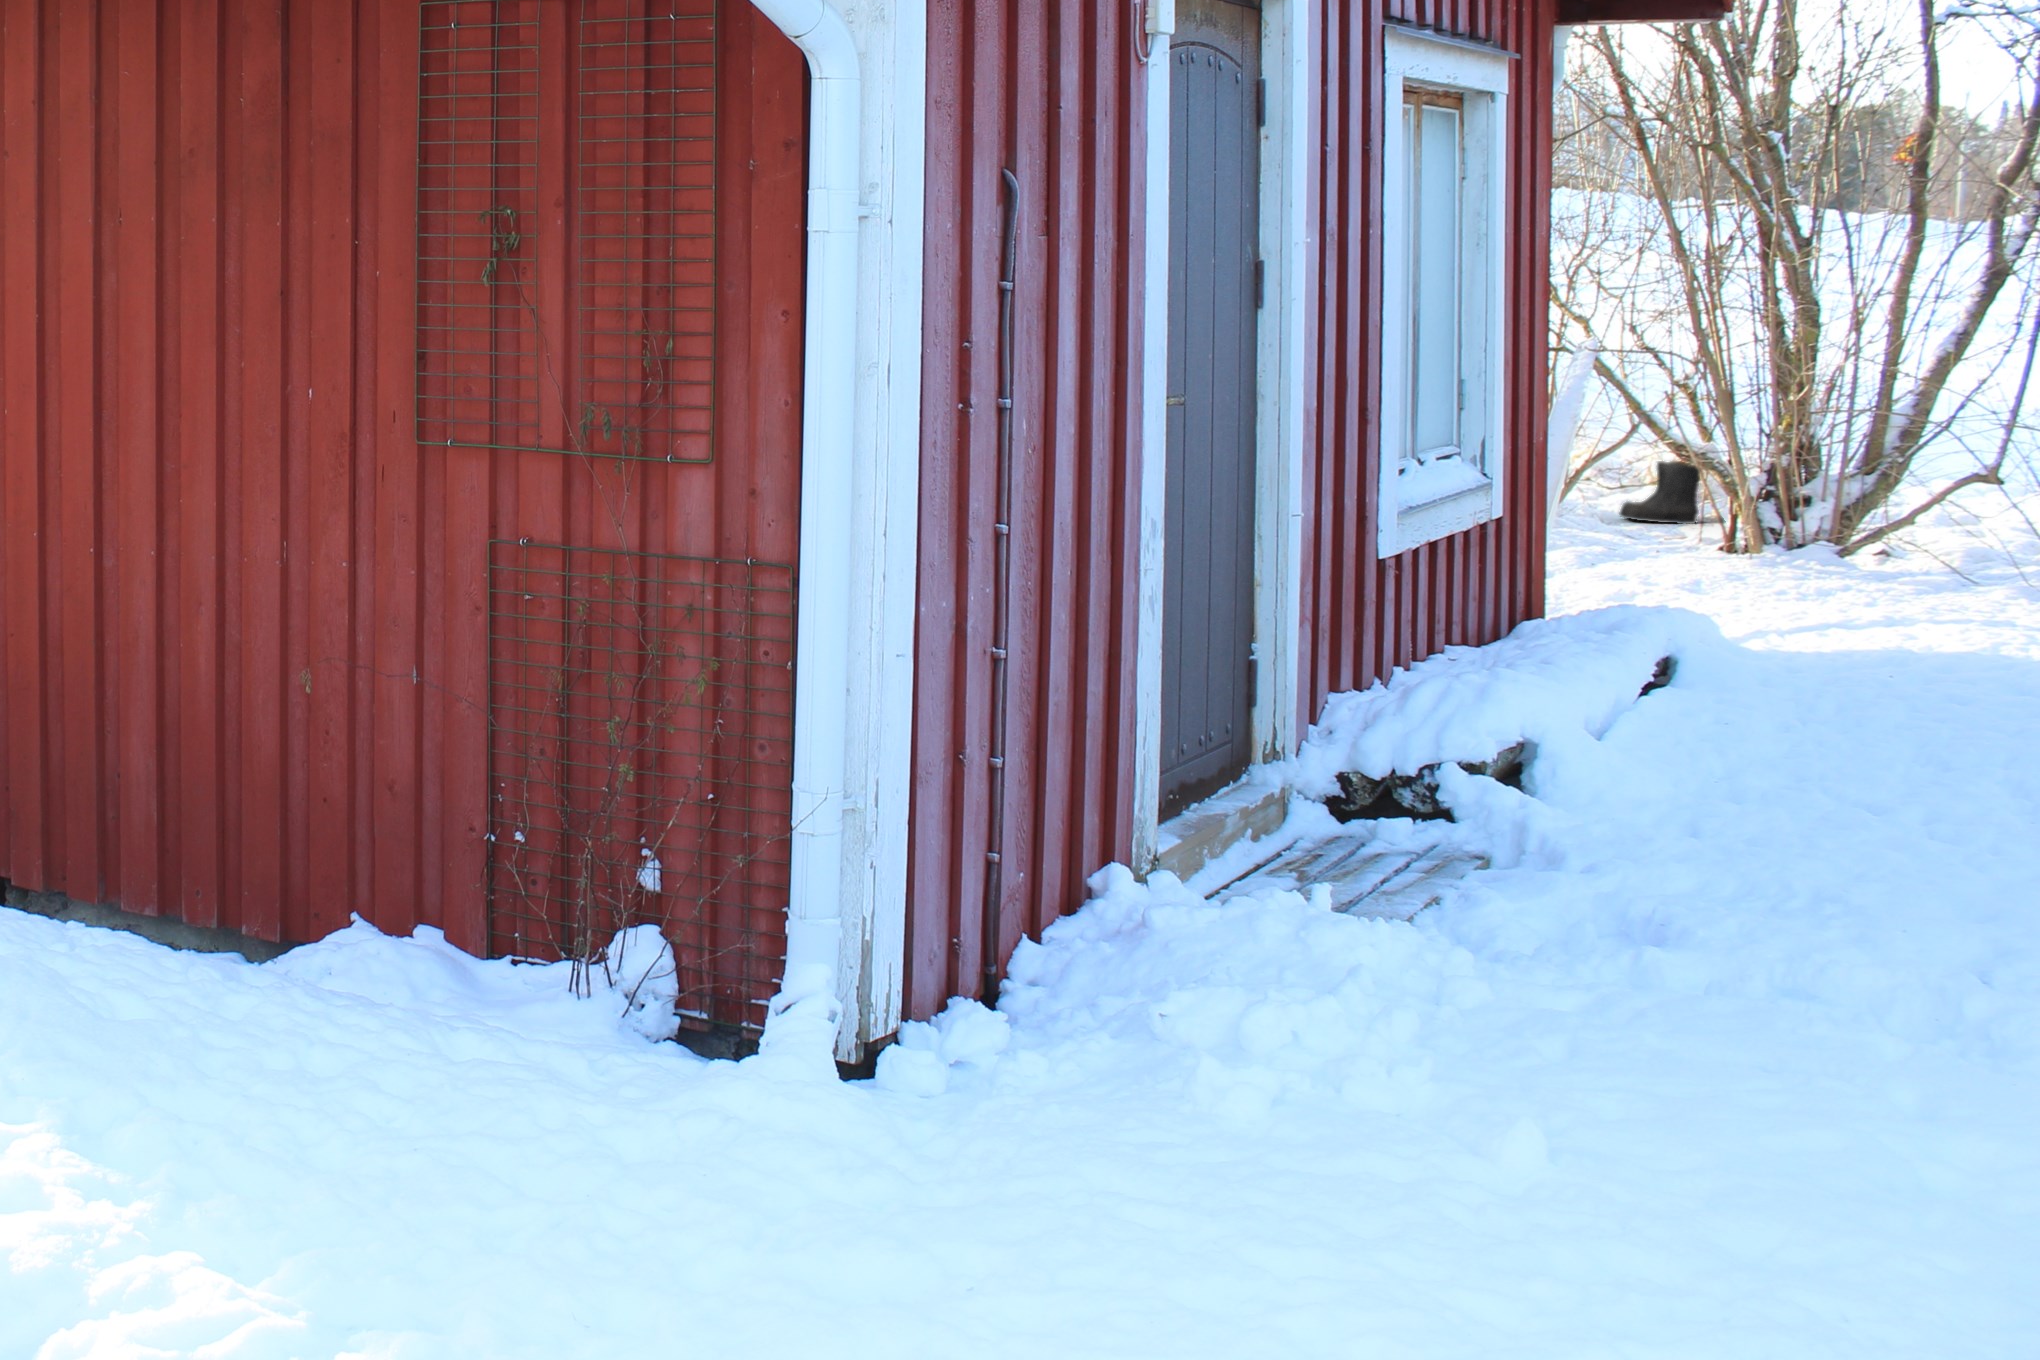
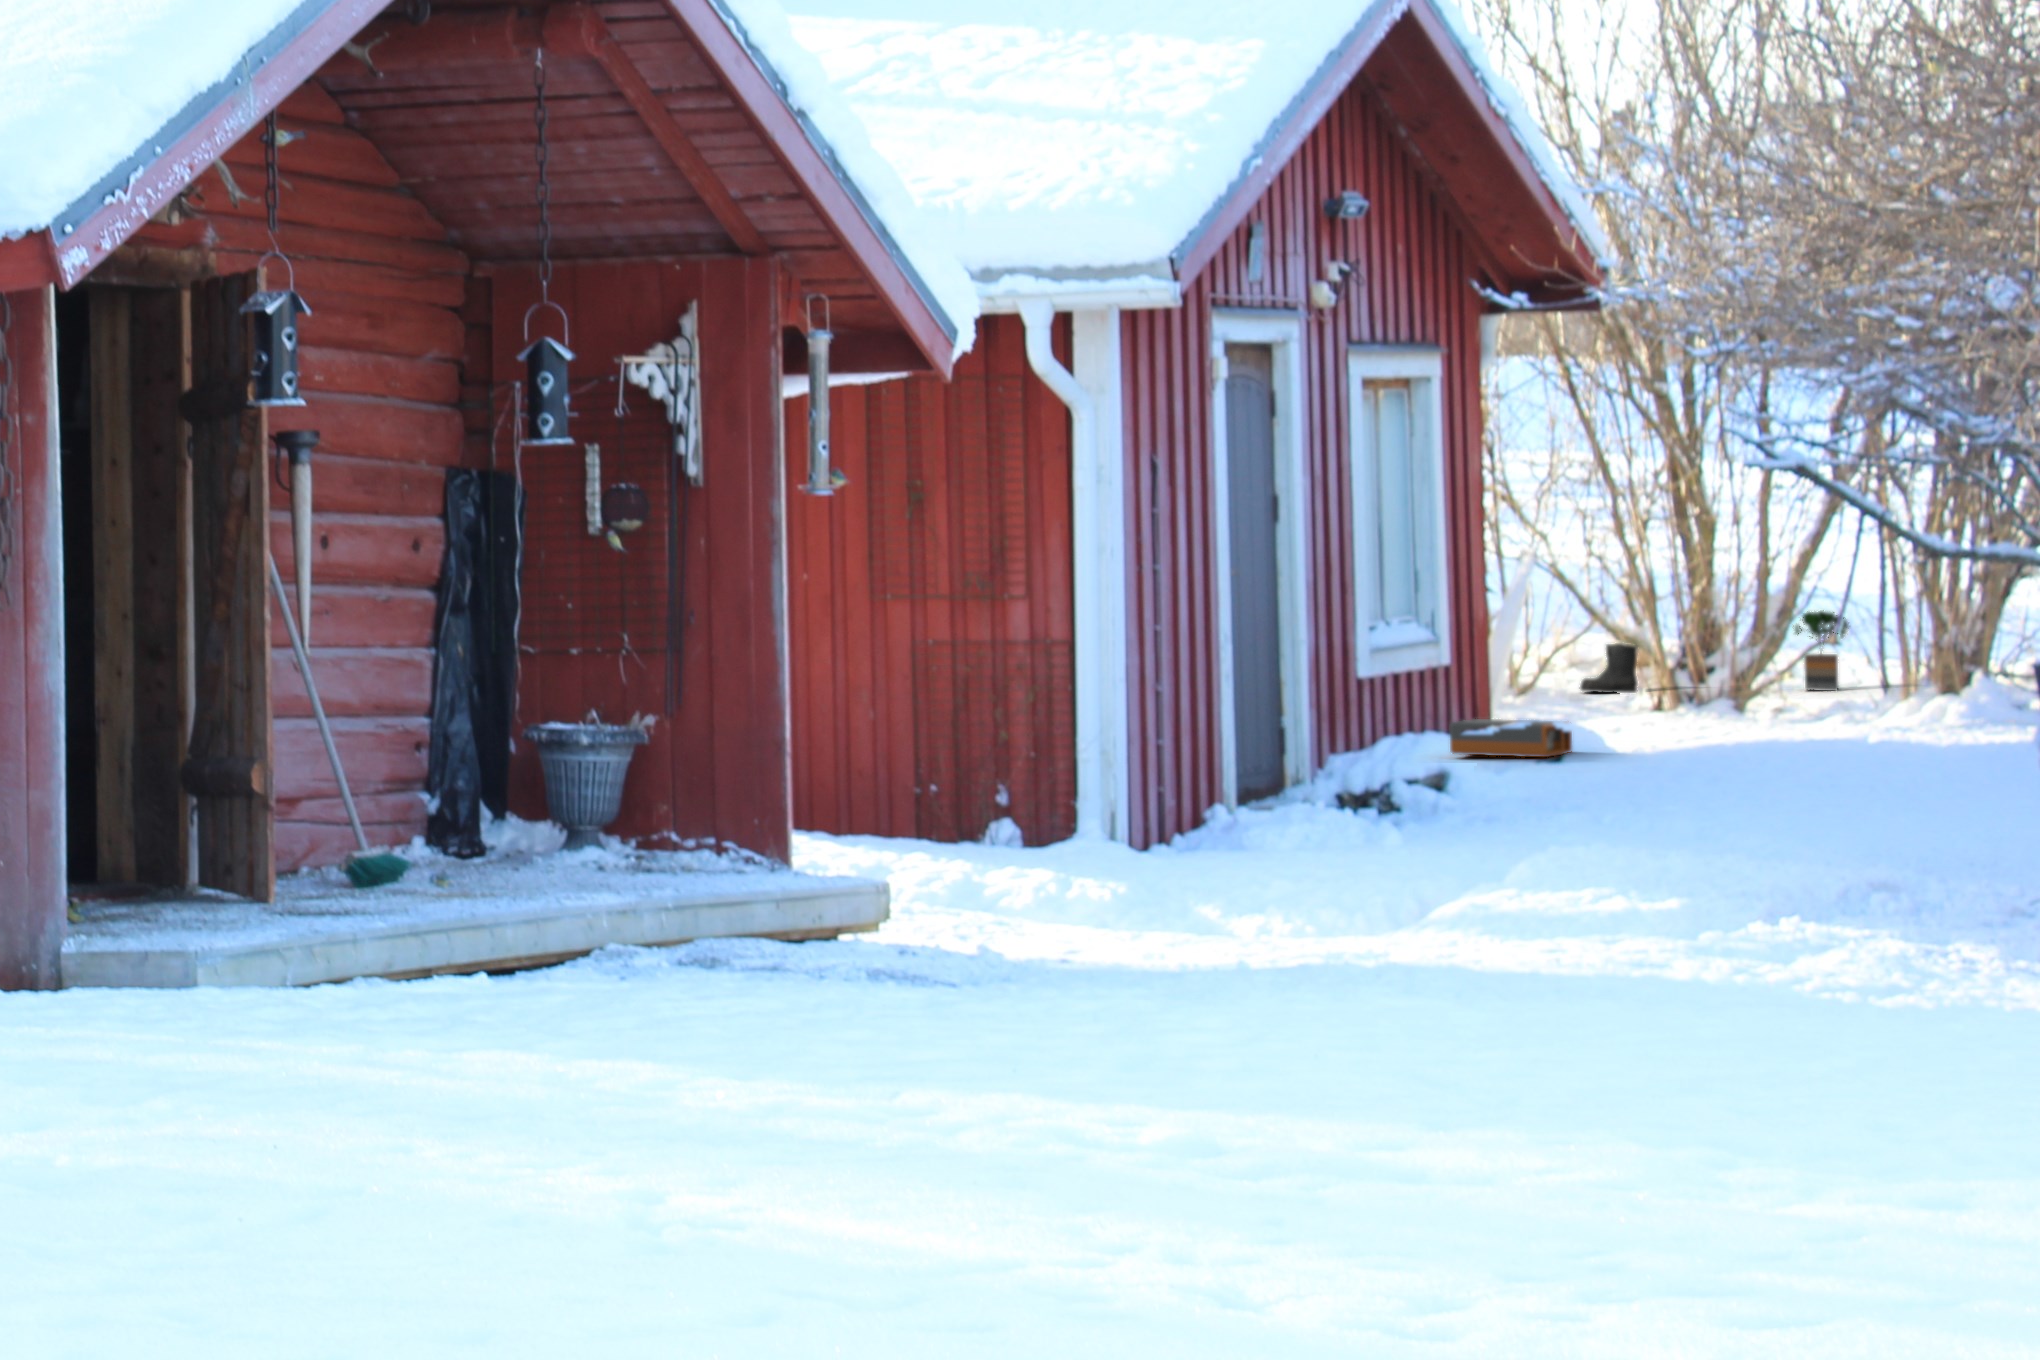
potted tree: none [1916,433,2009,539] -> present [1793,610,1849,691]
storage box: none [1501,597,1695,673] -> present [1450,719,1572,757]

